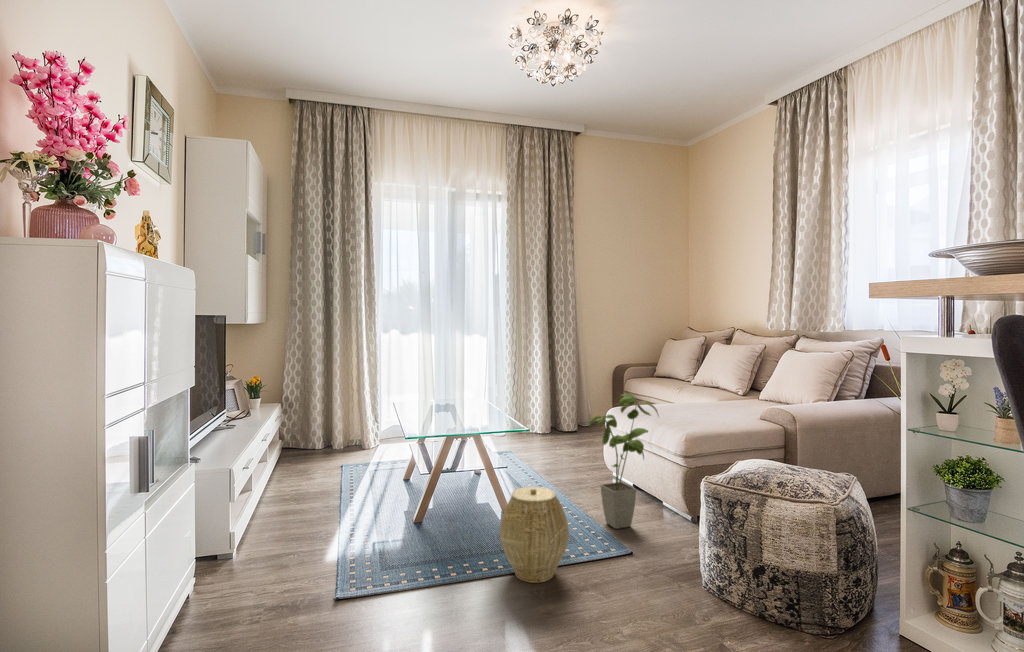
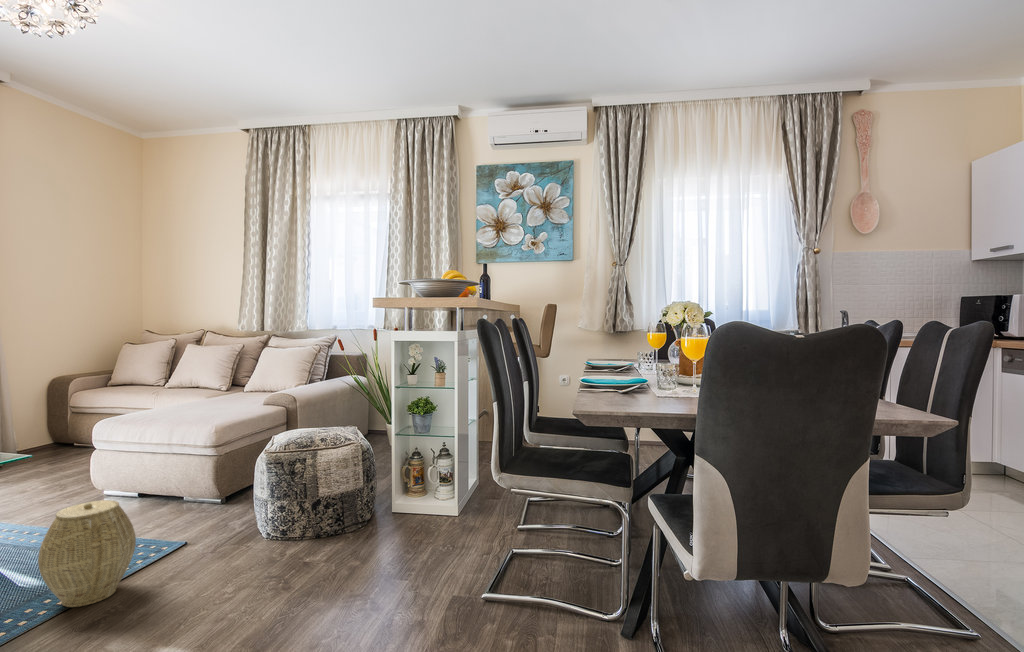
house plant: present [589,394,658,529] -> none [114,394,199,532]

